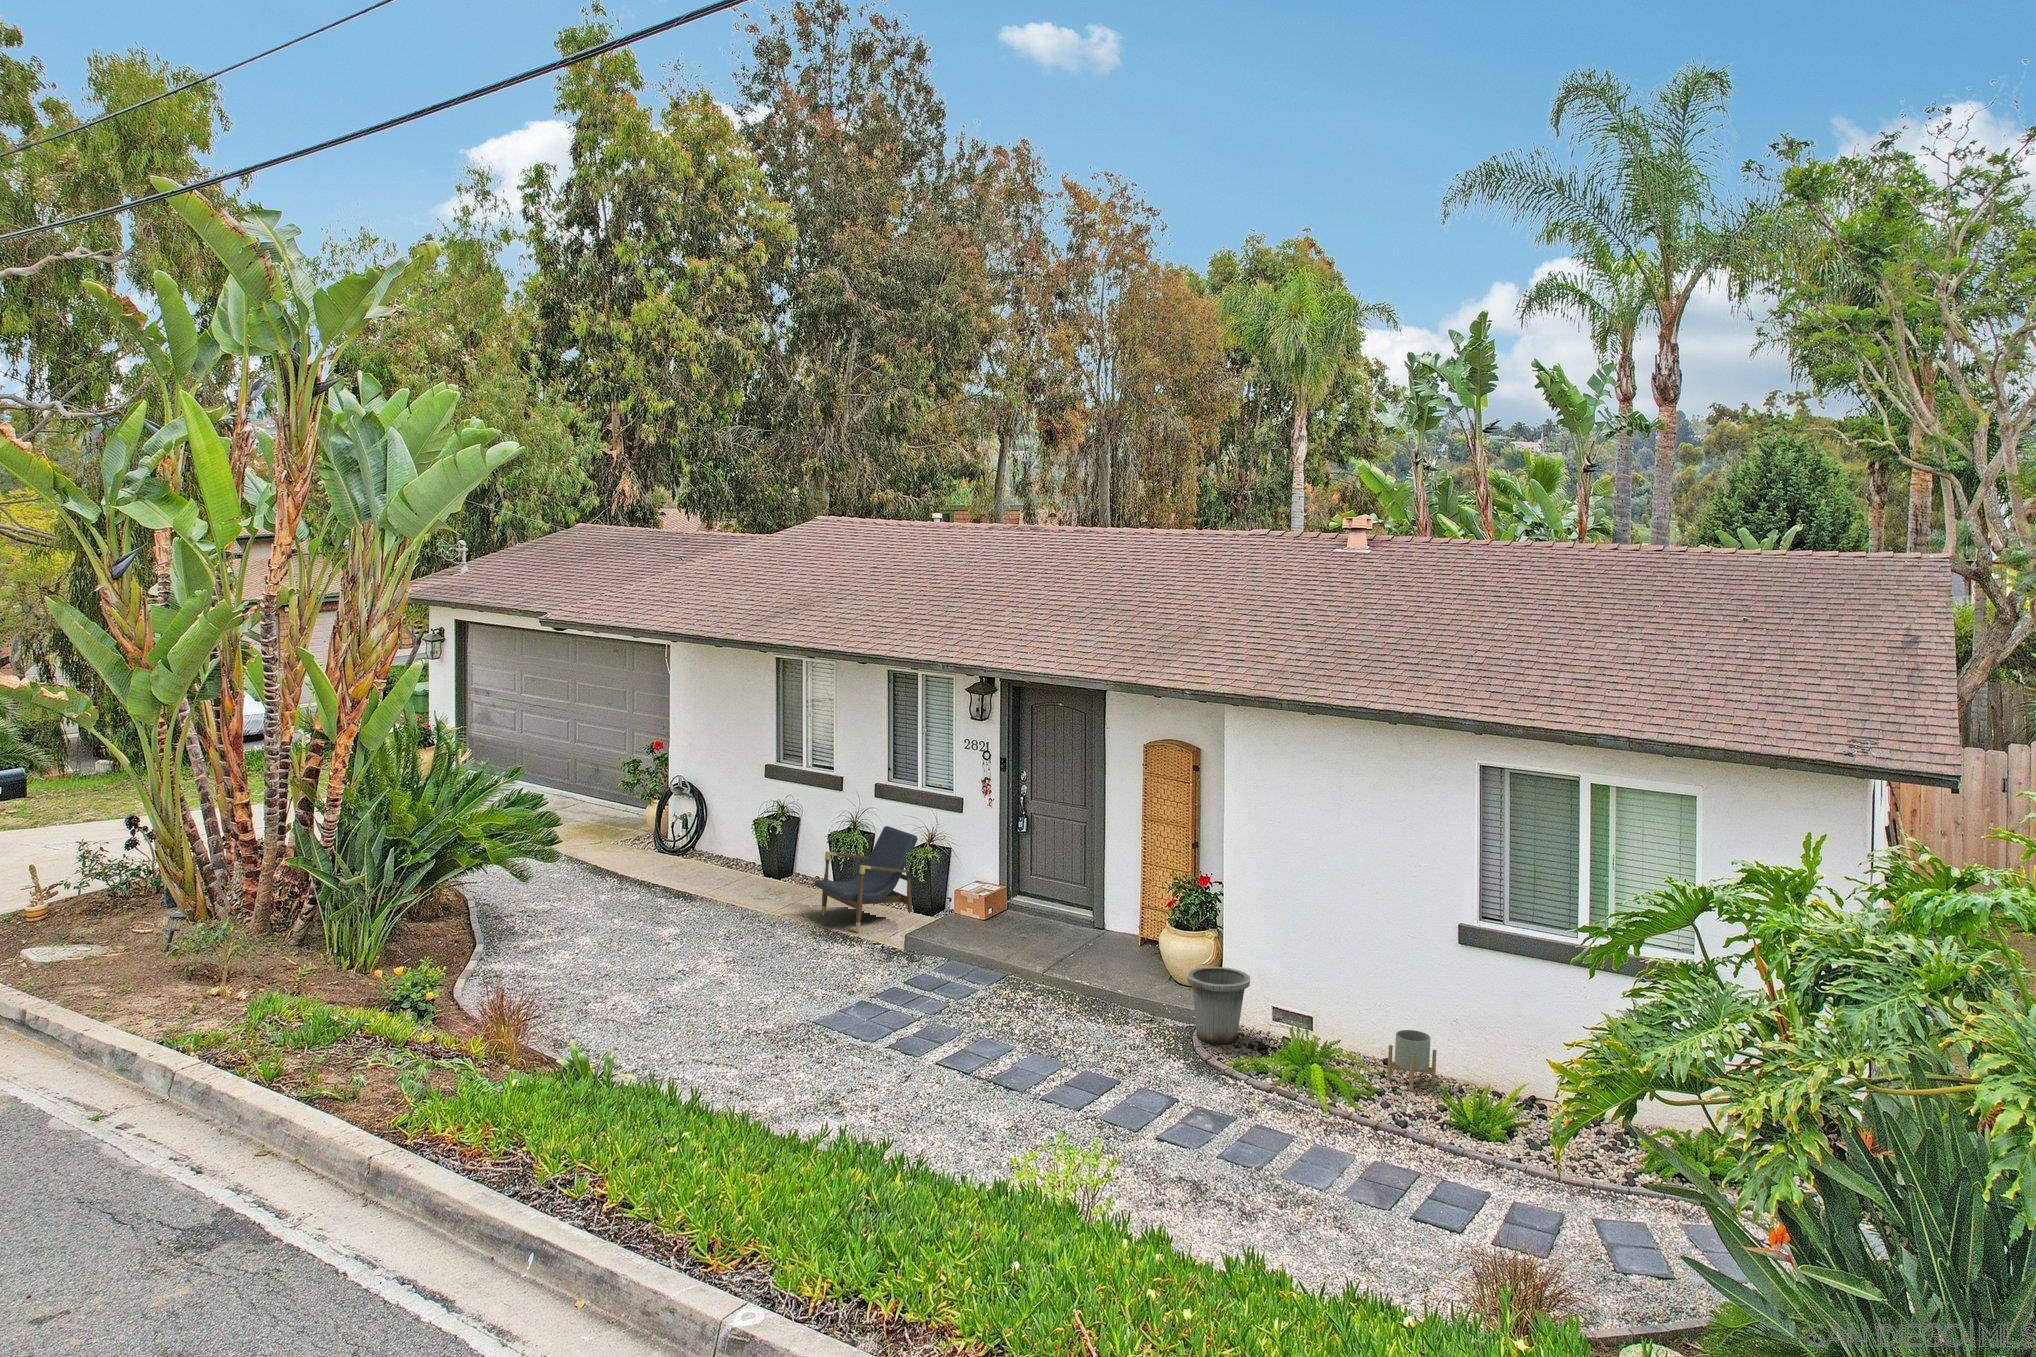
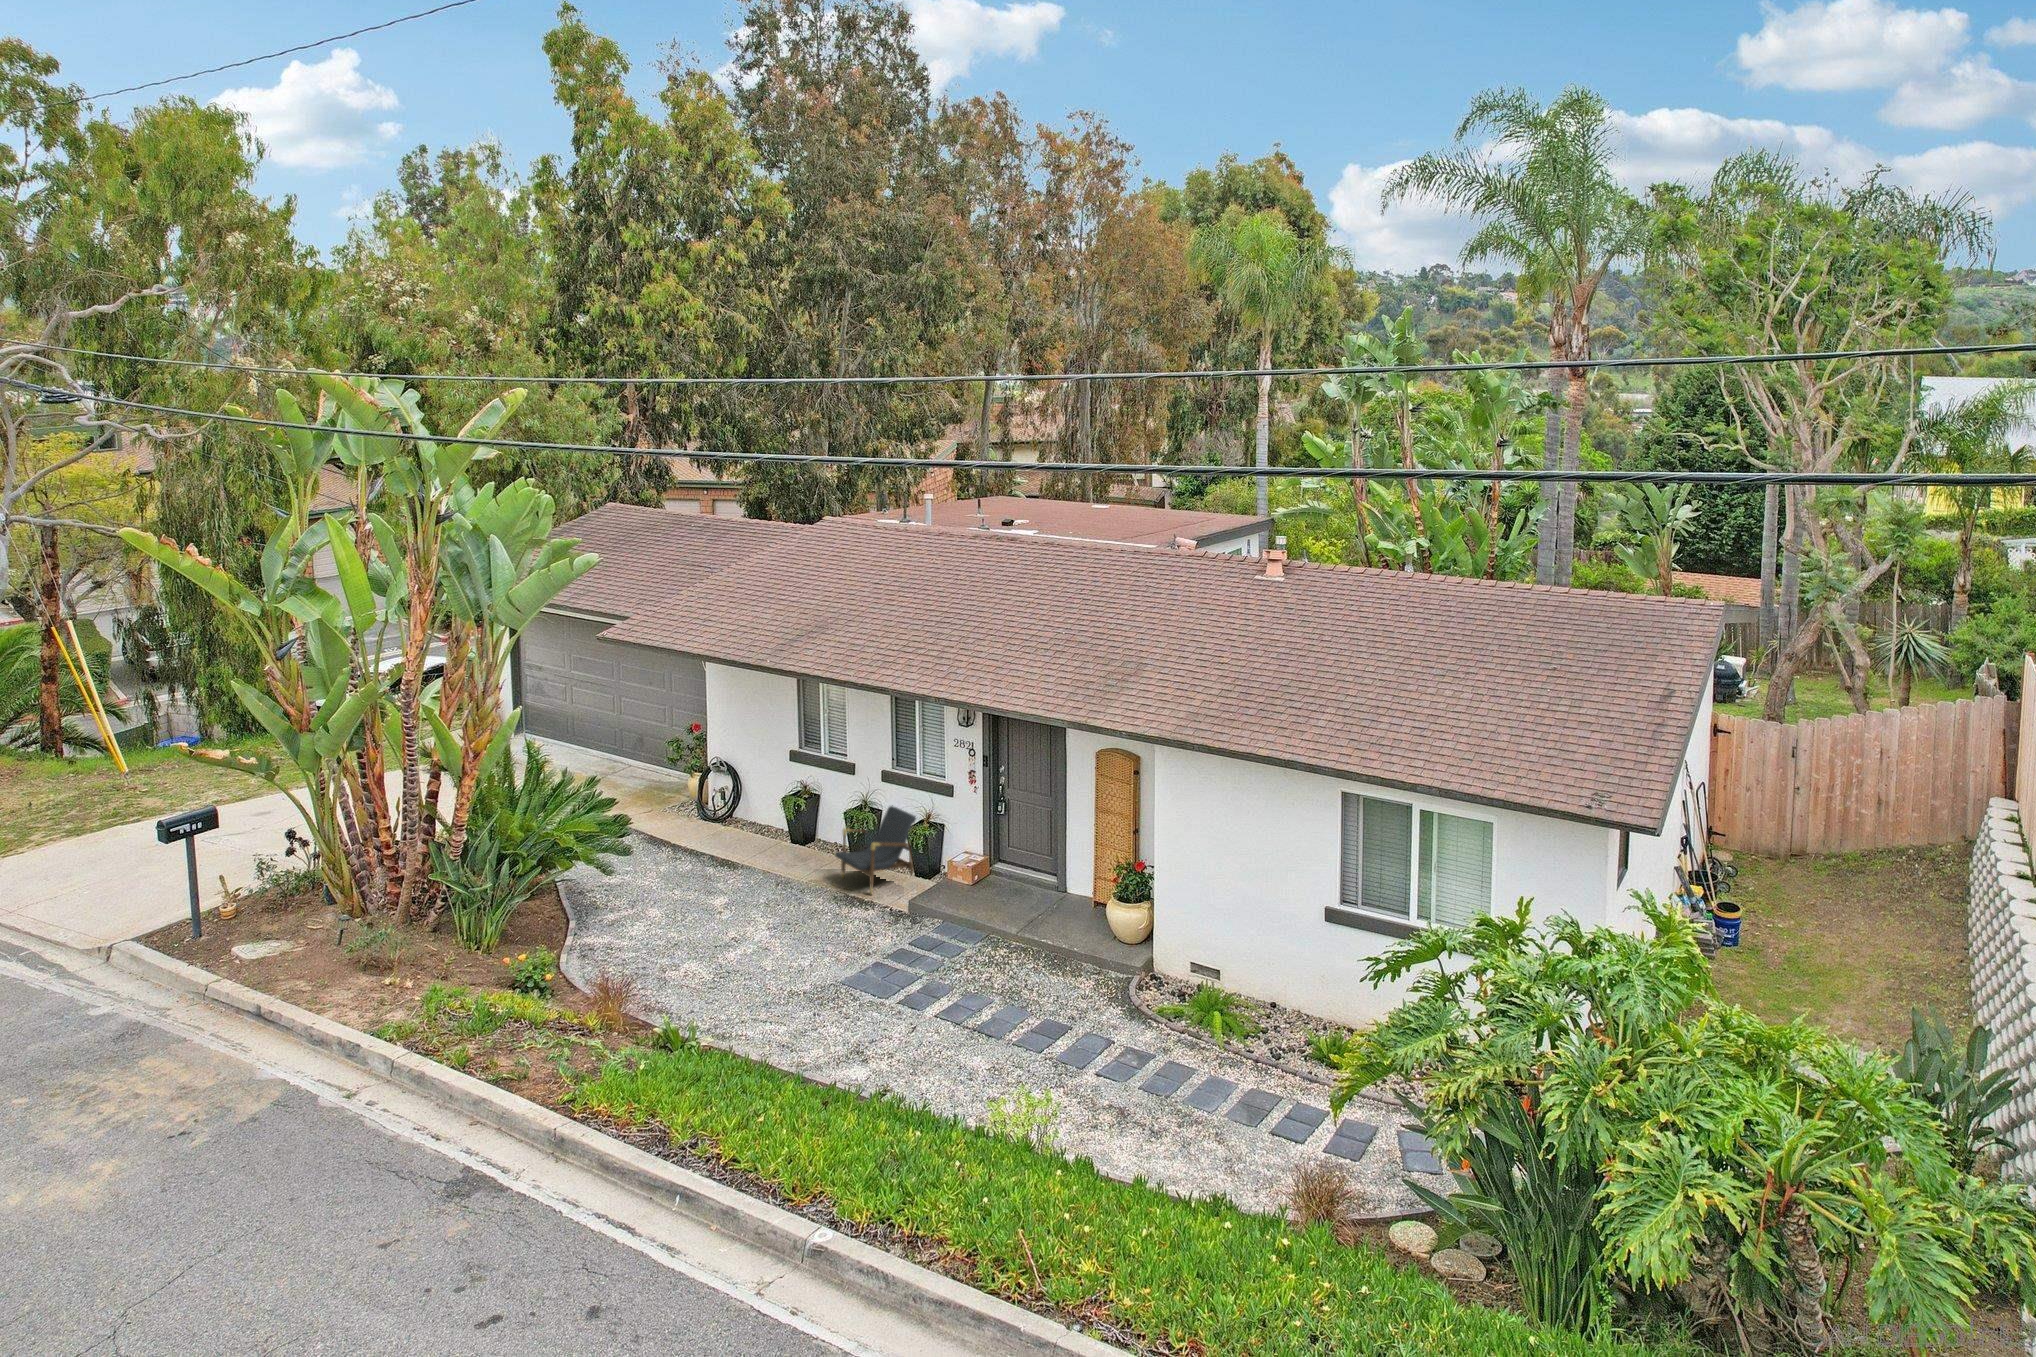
trash can: present [1187,967,1250,1044] -> none [1125,932,1172,992]
planter: present [1387,1030,1437,1091] -> none [1272,983,1307,1029]

